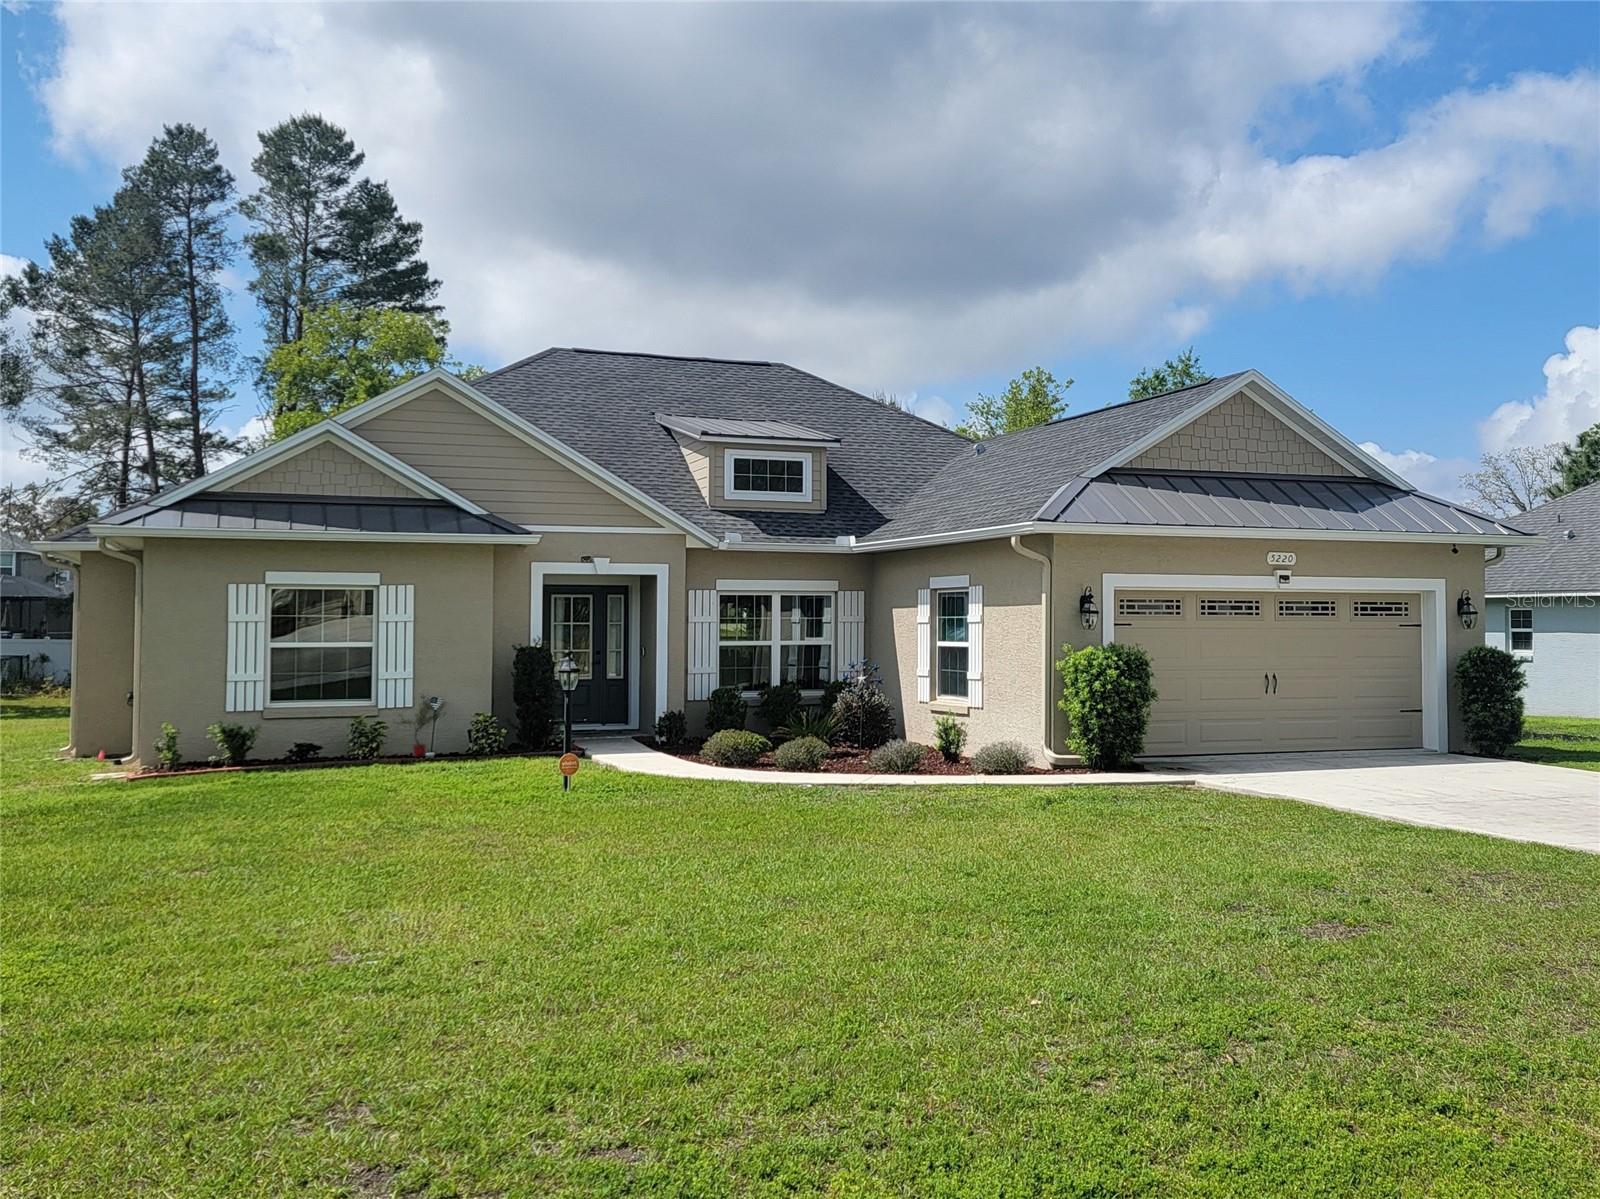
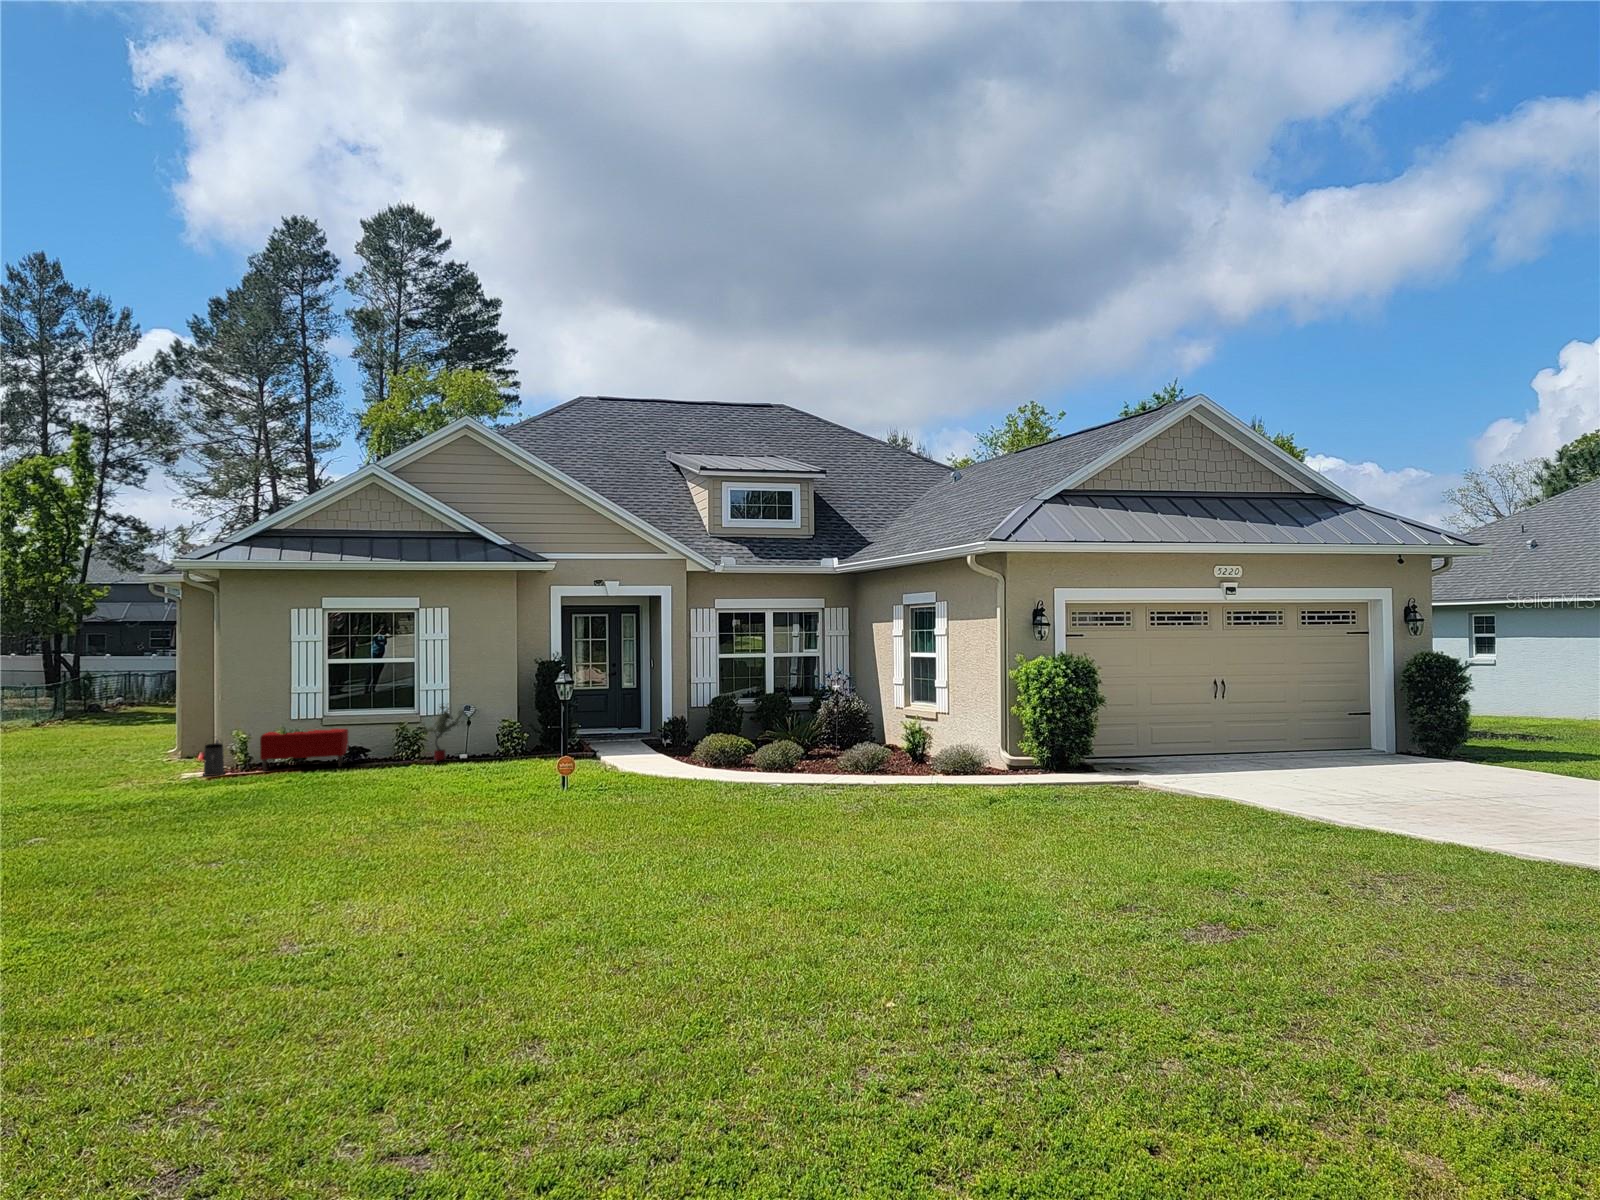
bench: none [219,719,315,766] -> present [260,728,349,771]
watering can: none [155,727,180,772] -> present [203,740,225,776]

